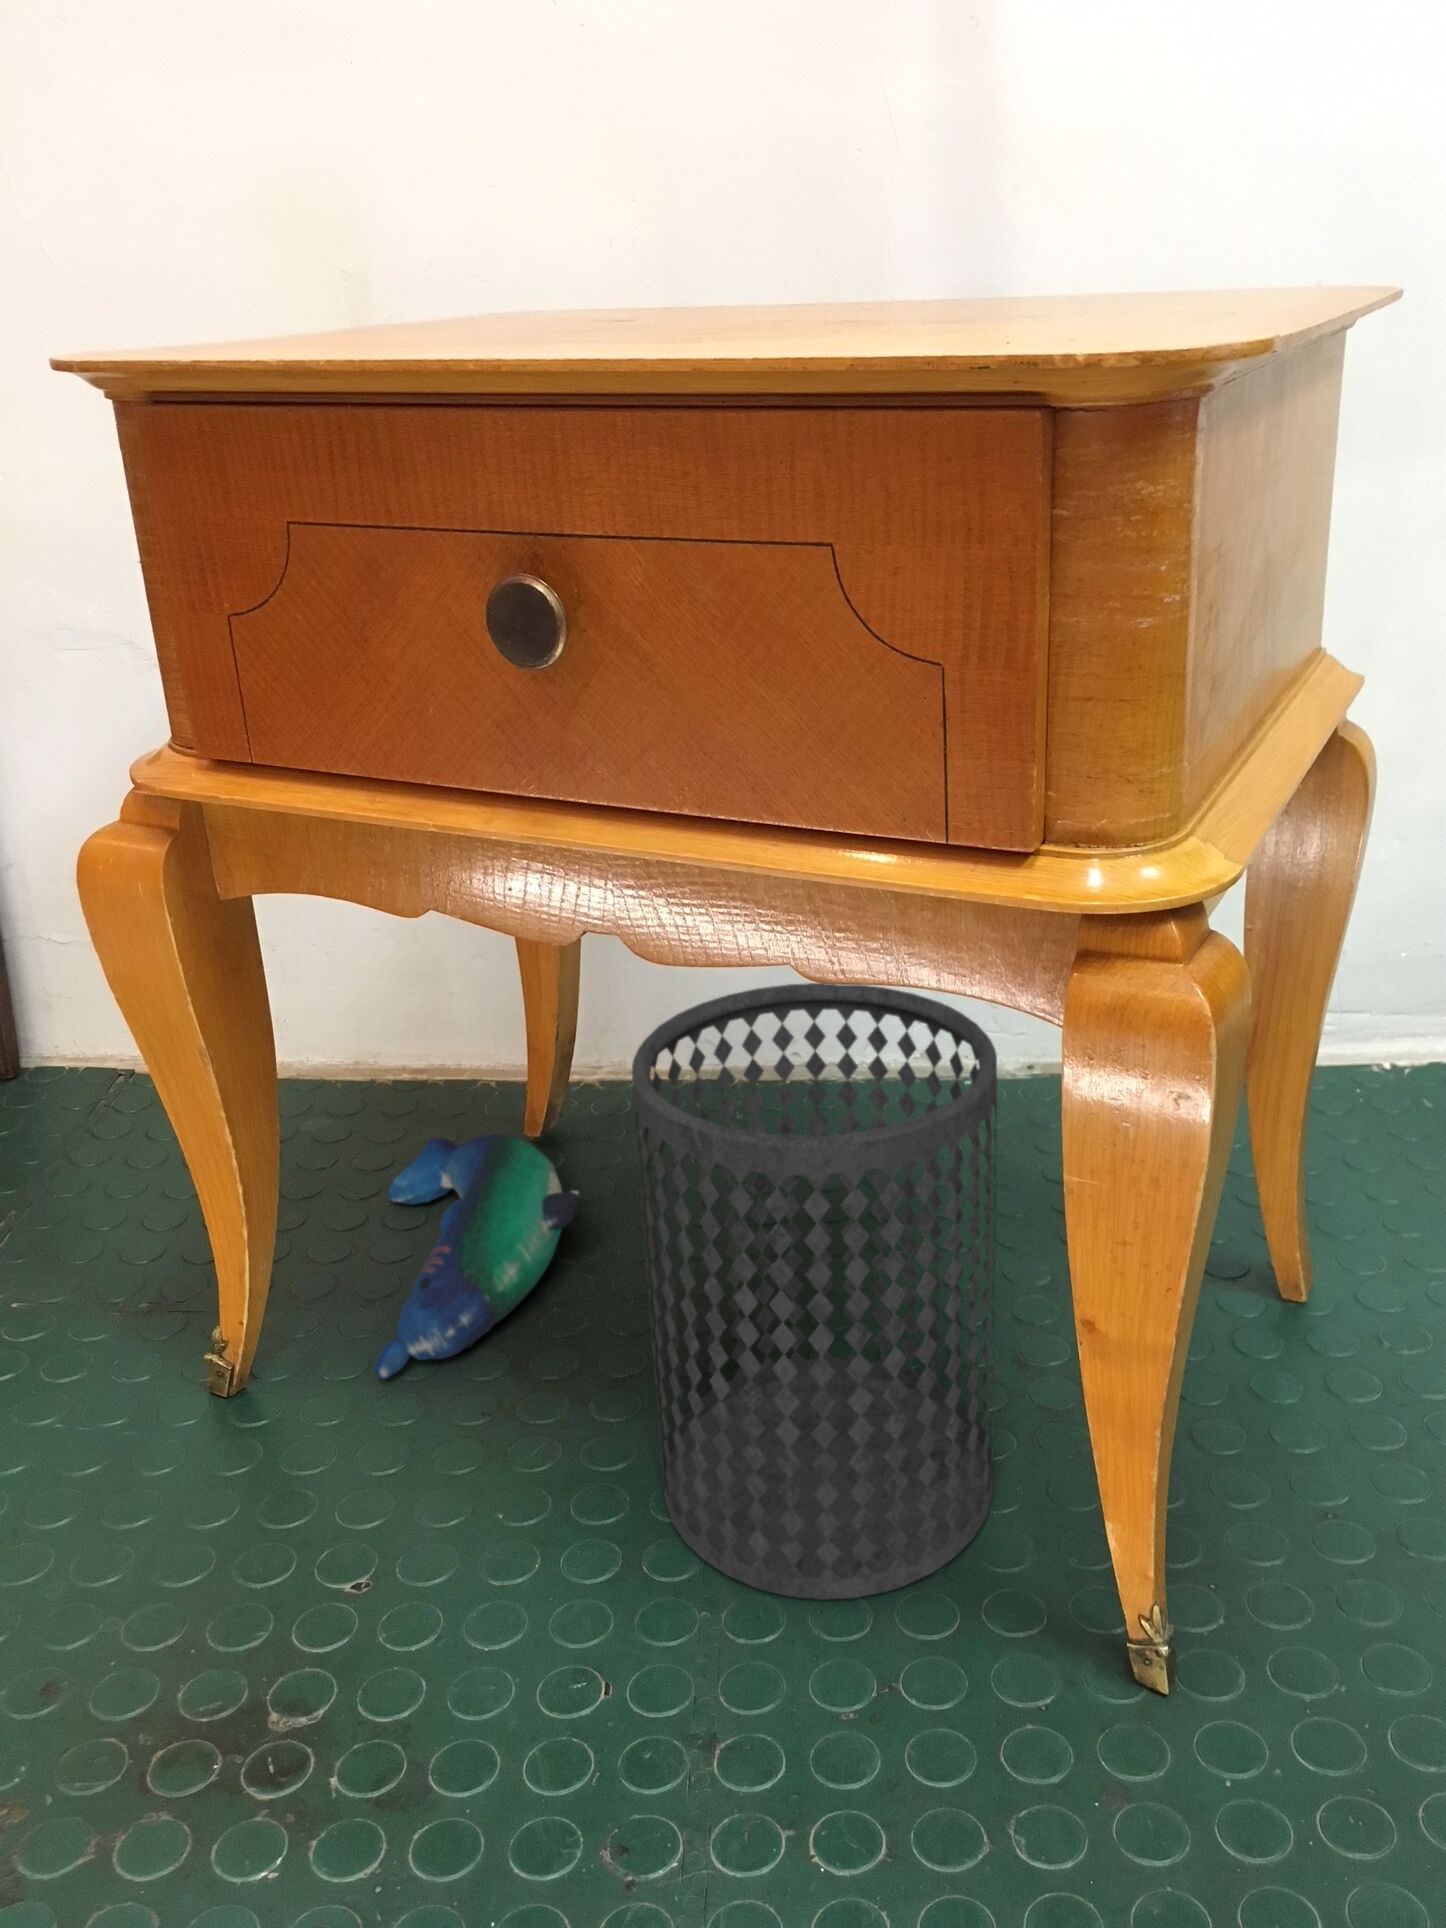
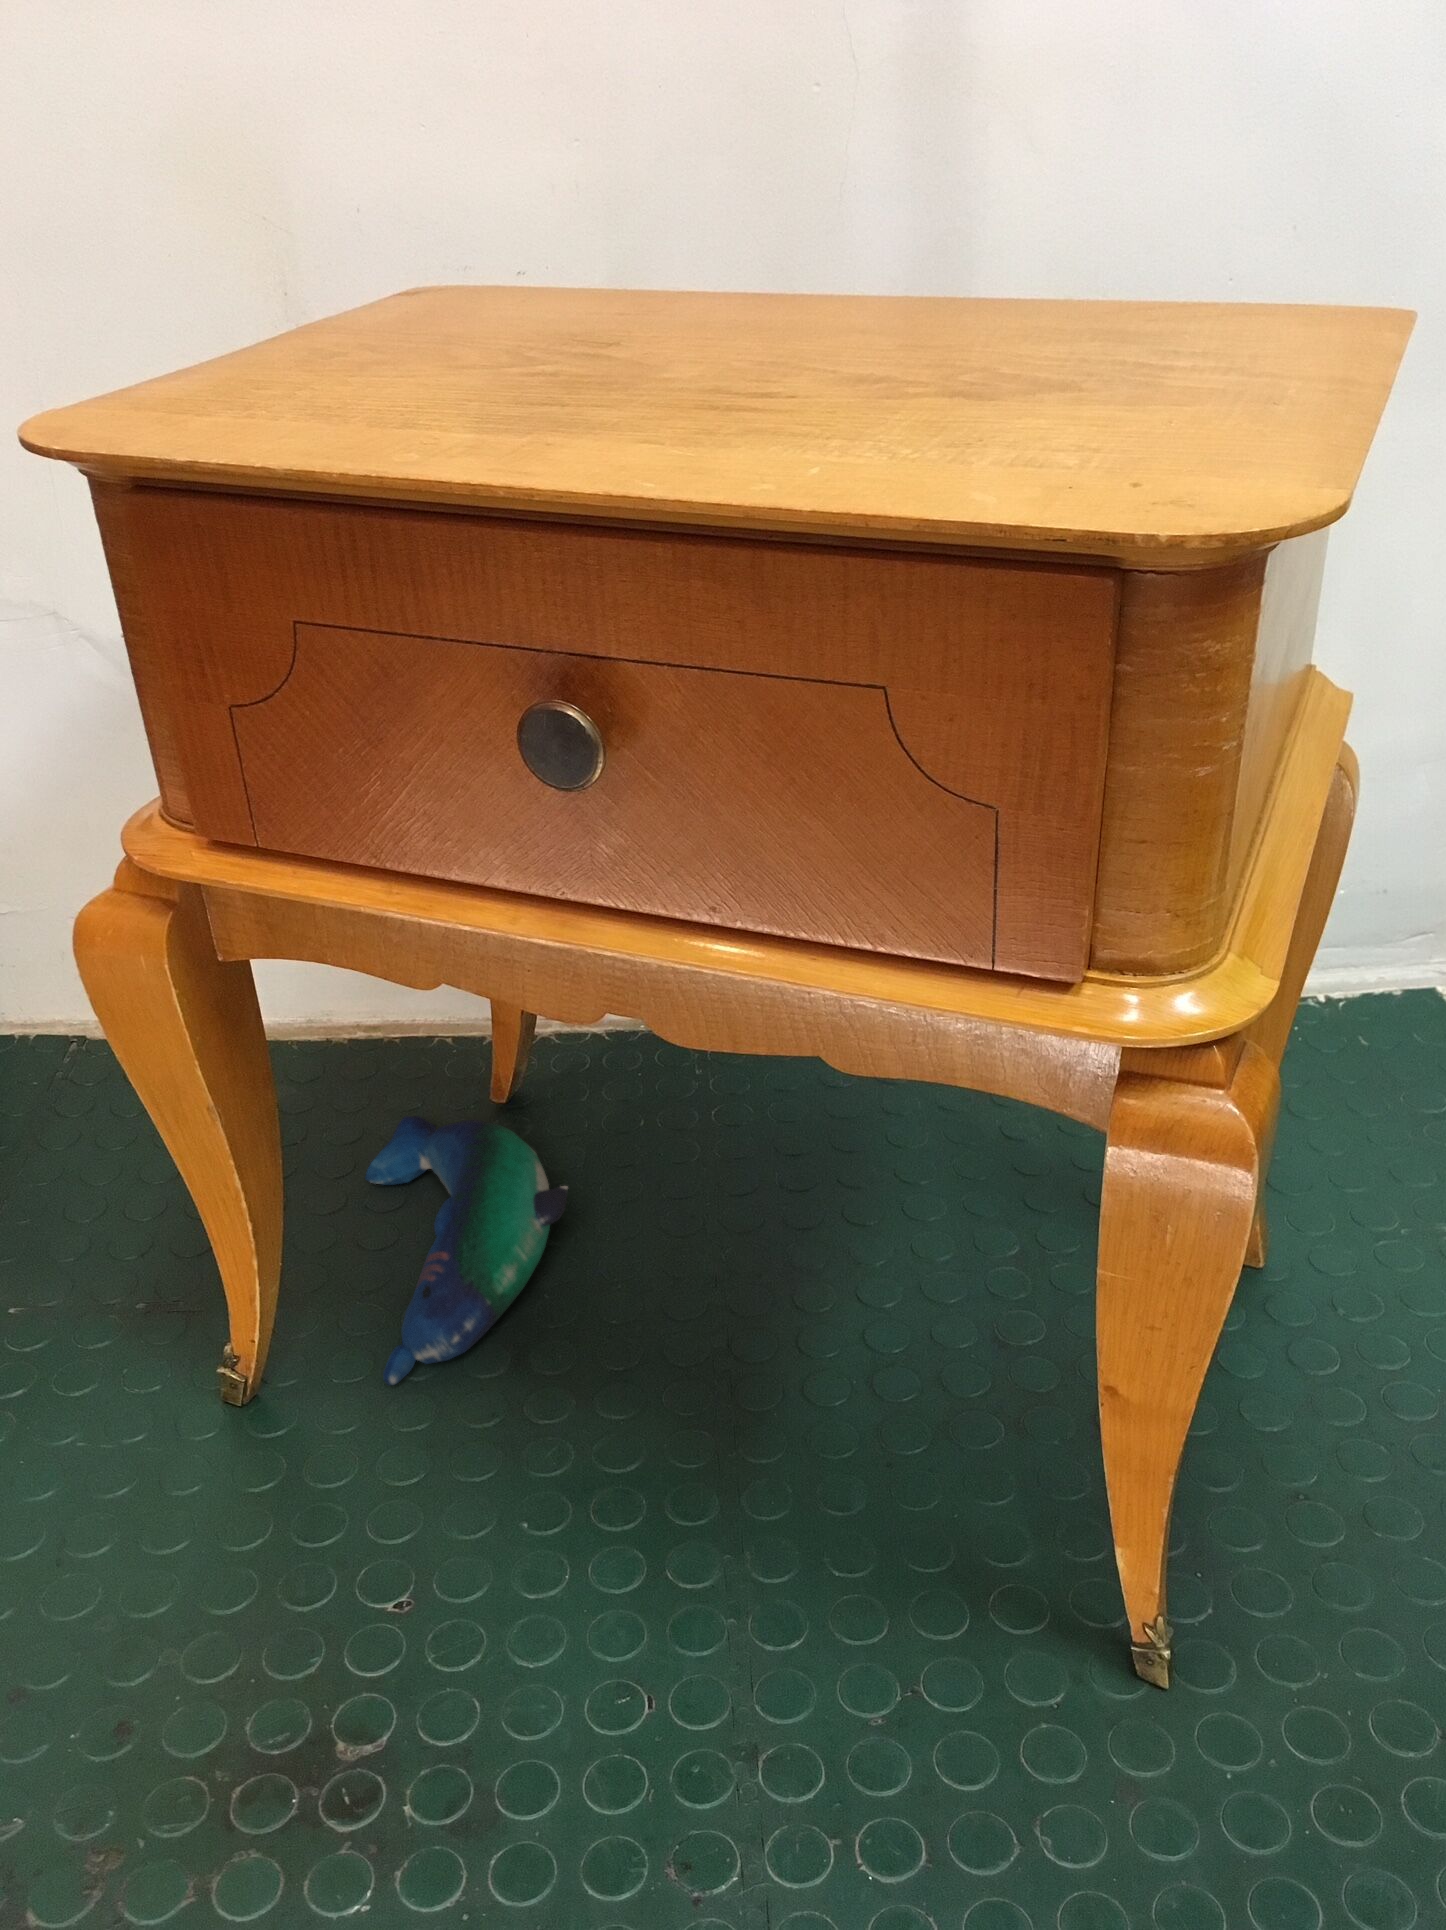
wastebasket: present [632,983,997,1600] -> none [653,1018,1011,1604]

